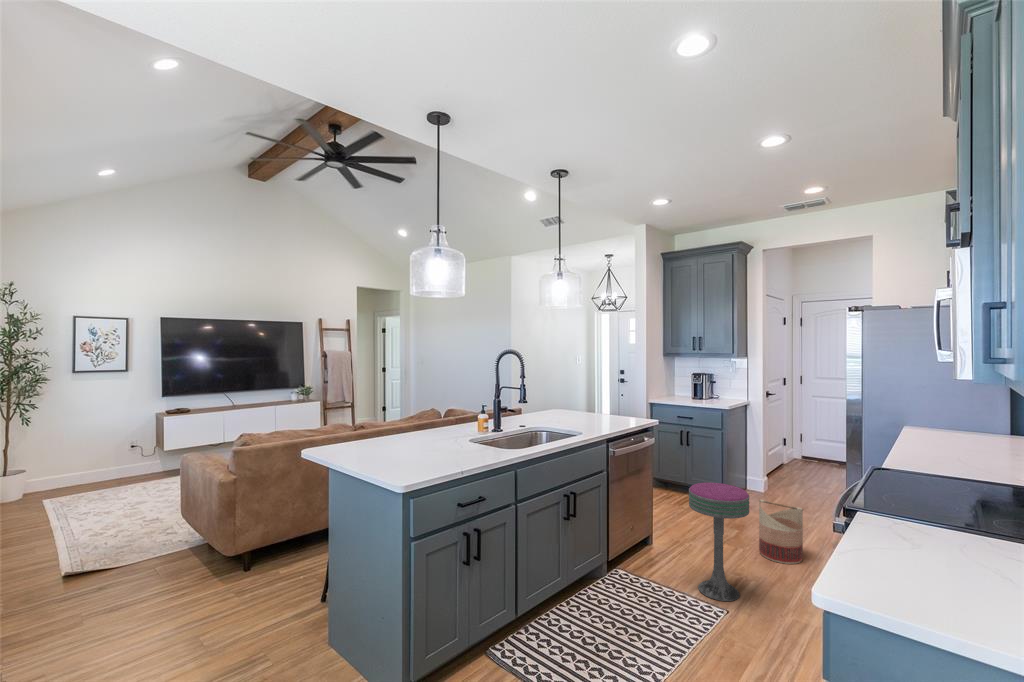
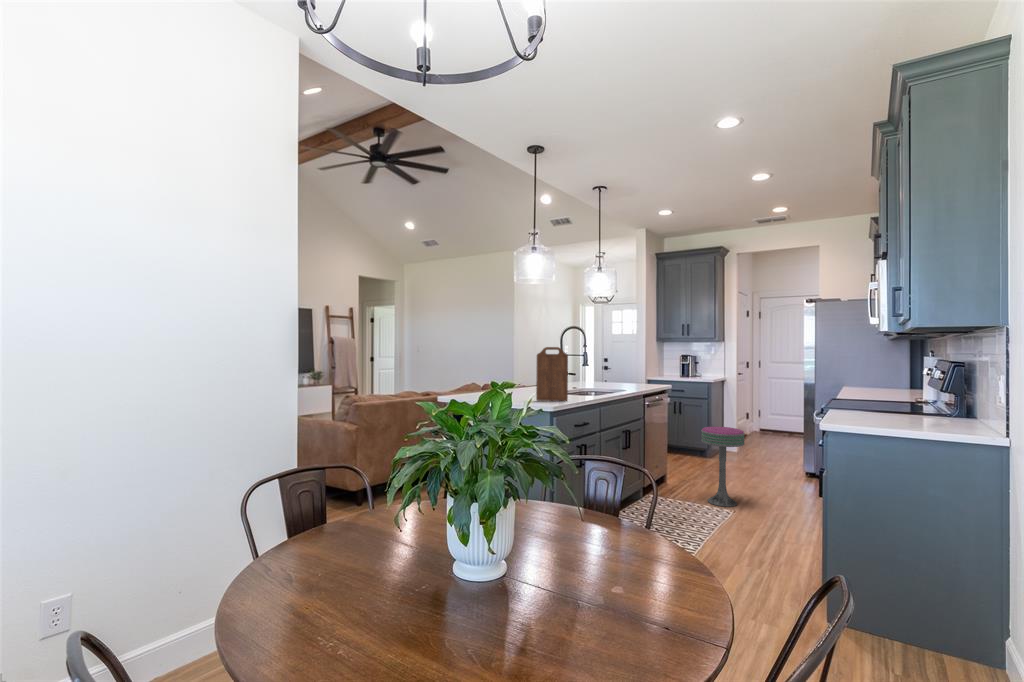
cutting board: none [418,384,461,462] -> present [536,347,568,401]
basket: present [759,500,803,564] -> none [743,444,776,488]

